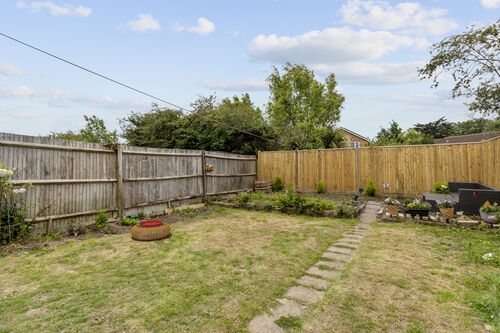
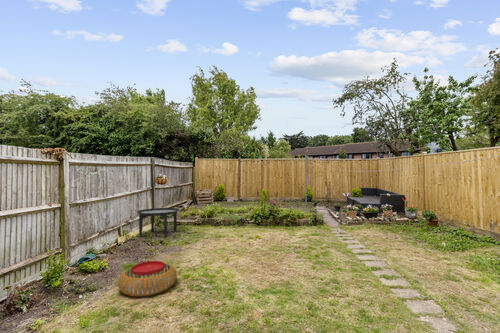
round table: none [183,191,216,213] -> present [137,208,180,237]

